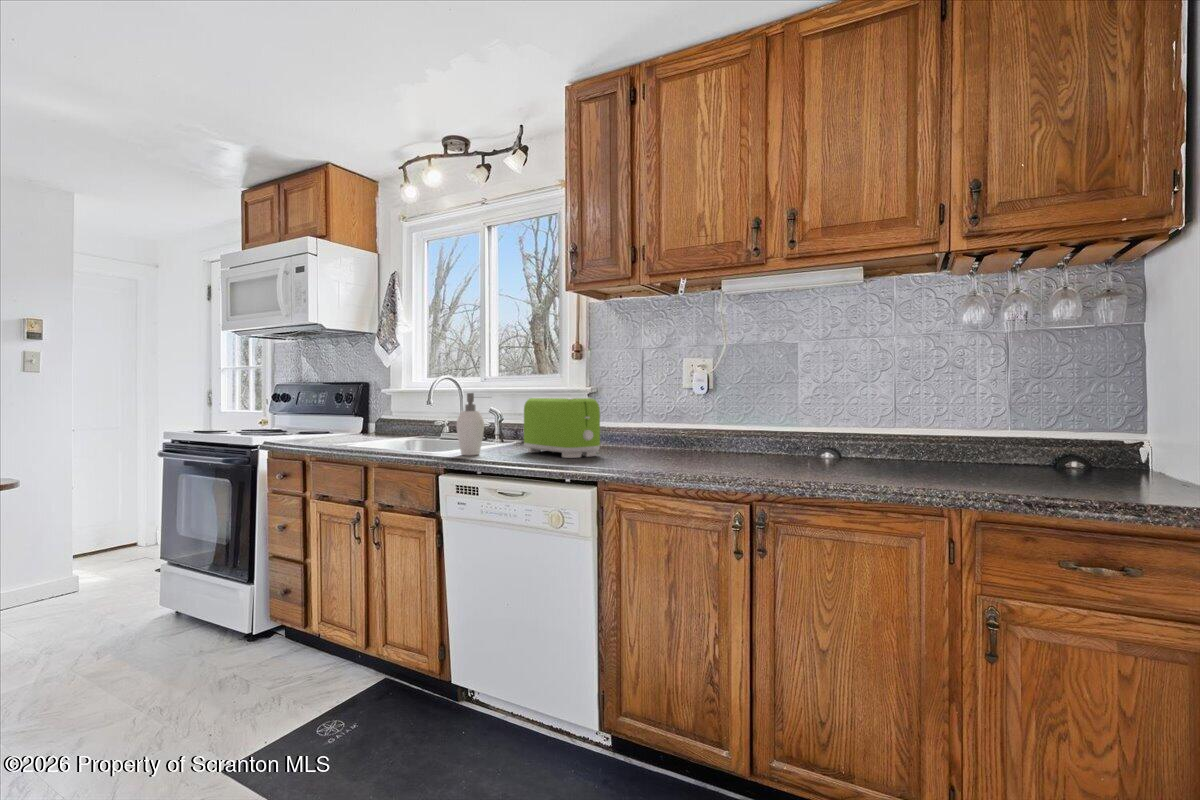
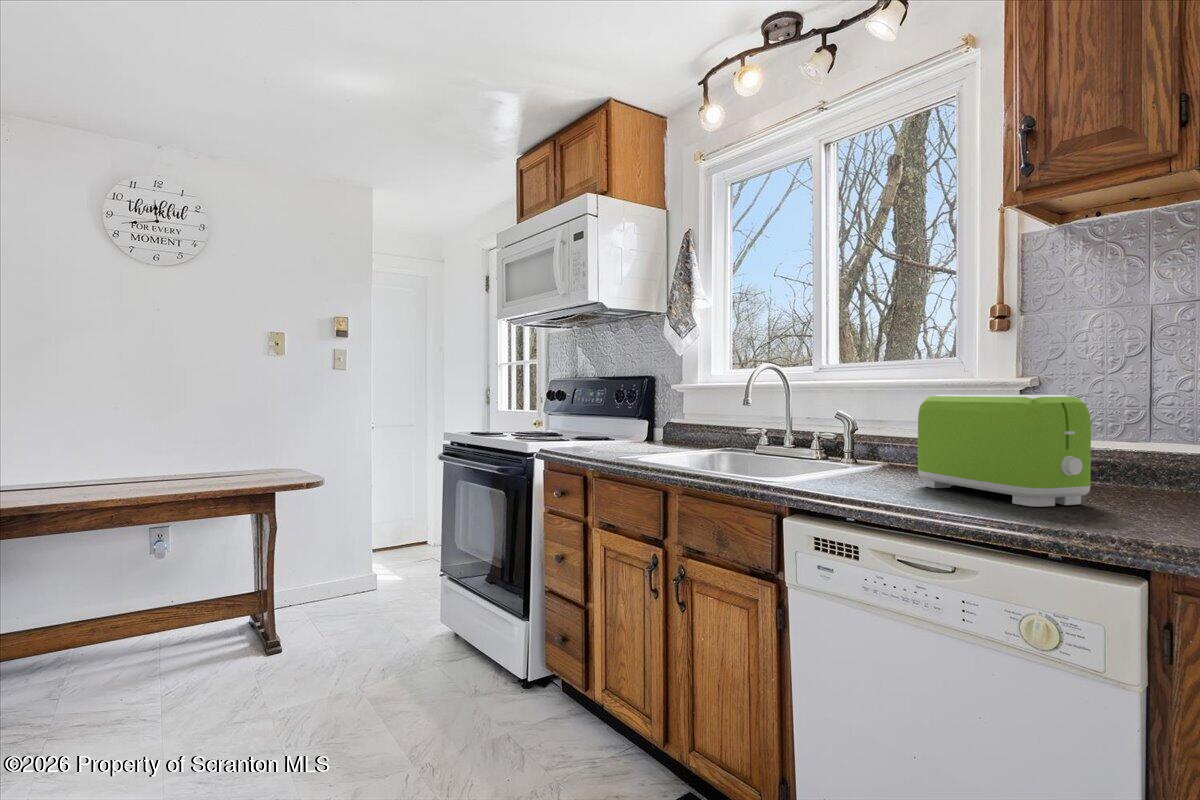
soap dispenser: present [456,393,484,455] -> none [807,388,868,489]

